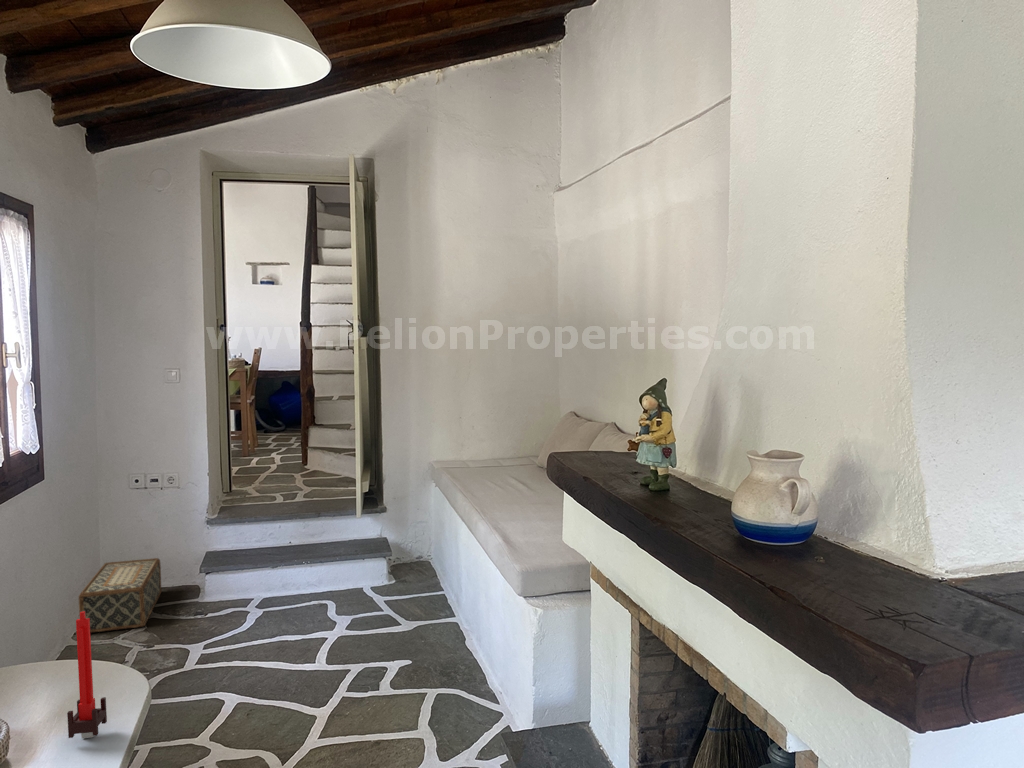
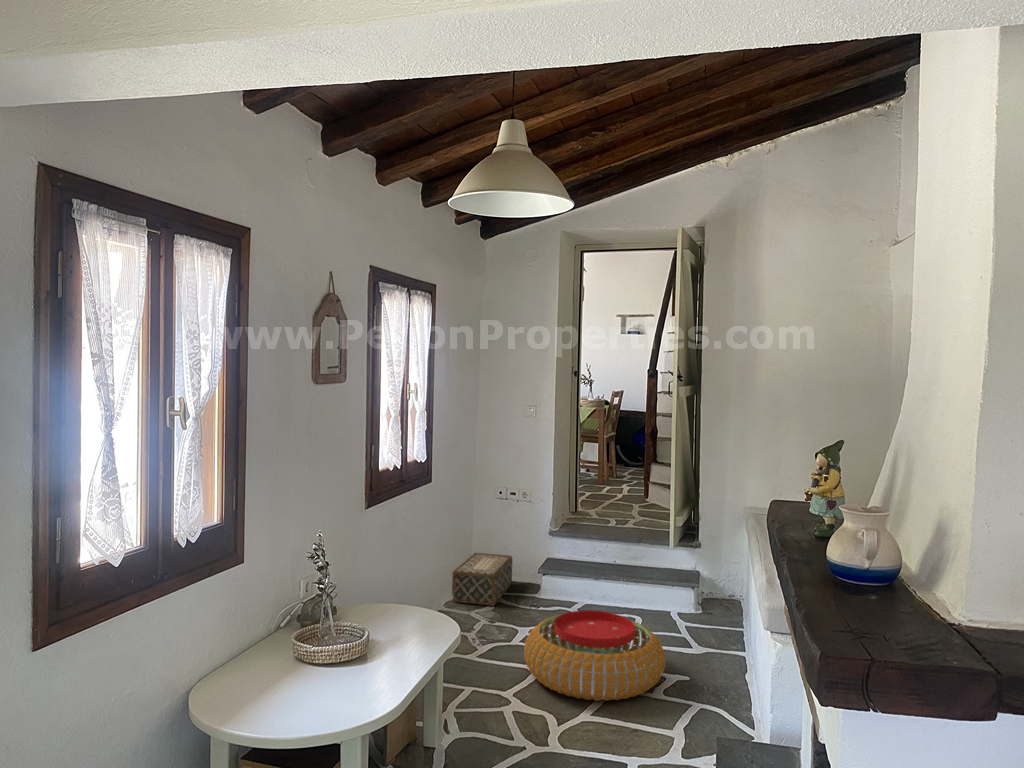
pouf: none [210,605,386,720] -> present [524,610,665,701]
candle: present [67,611,107,738] -> none [405,563,428,647]

